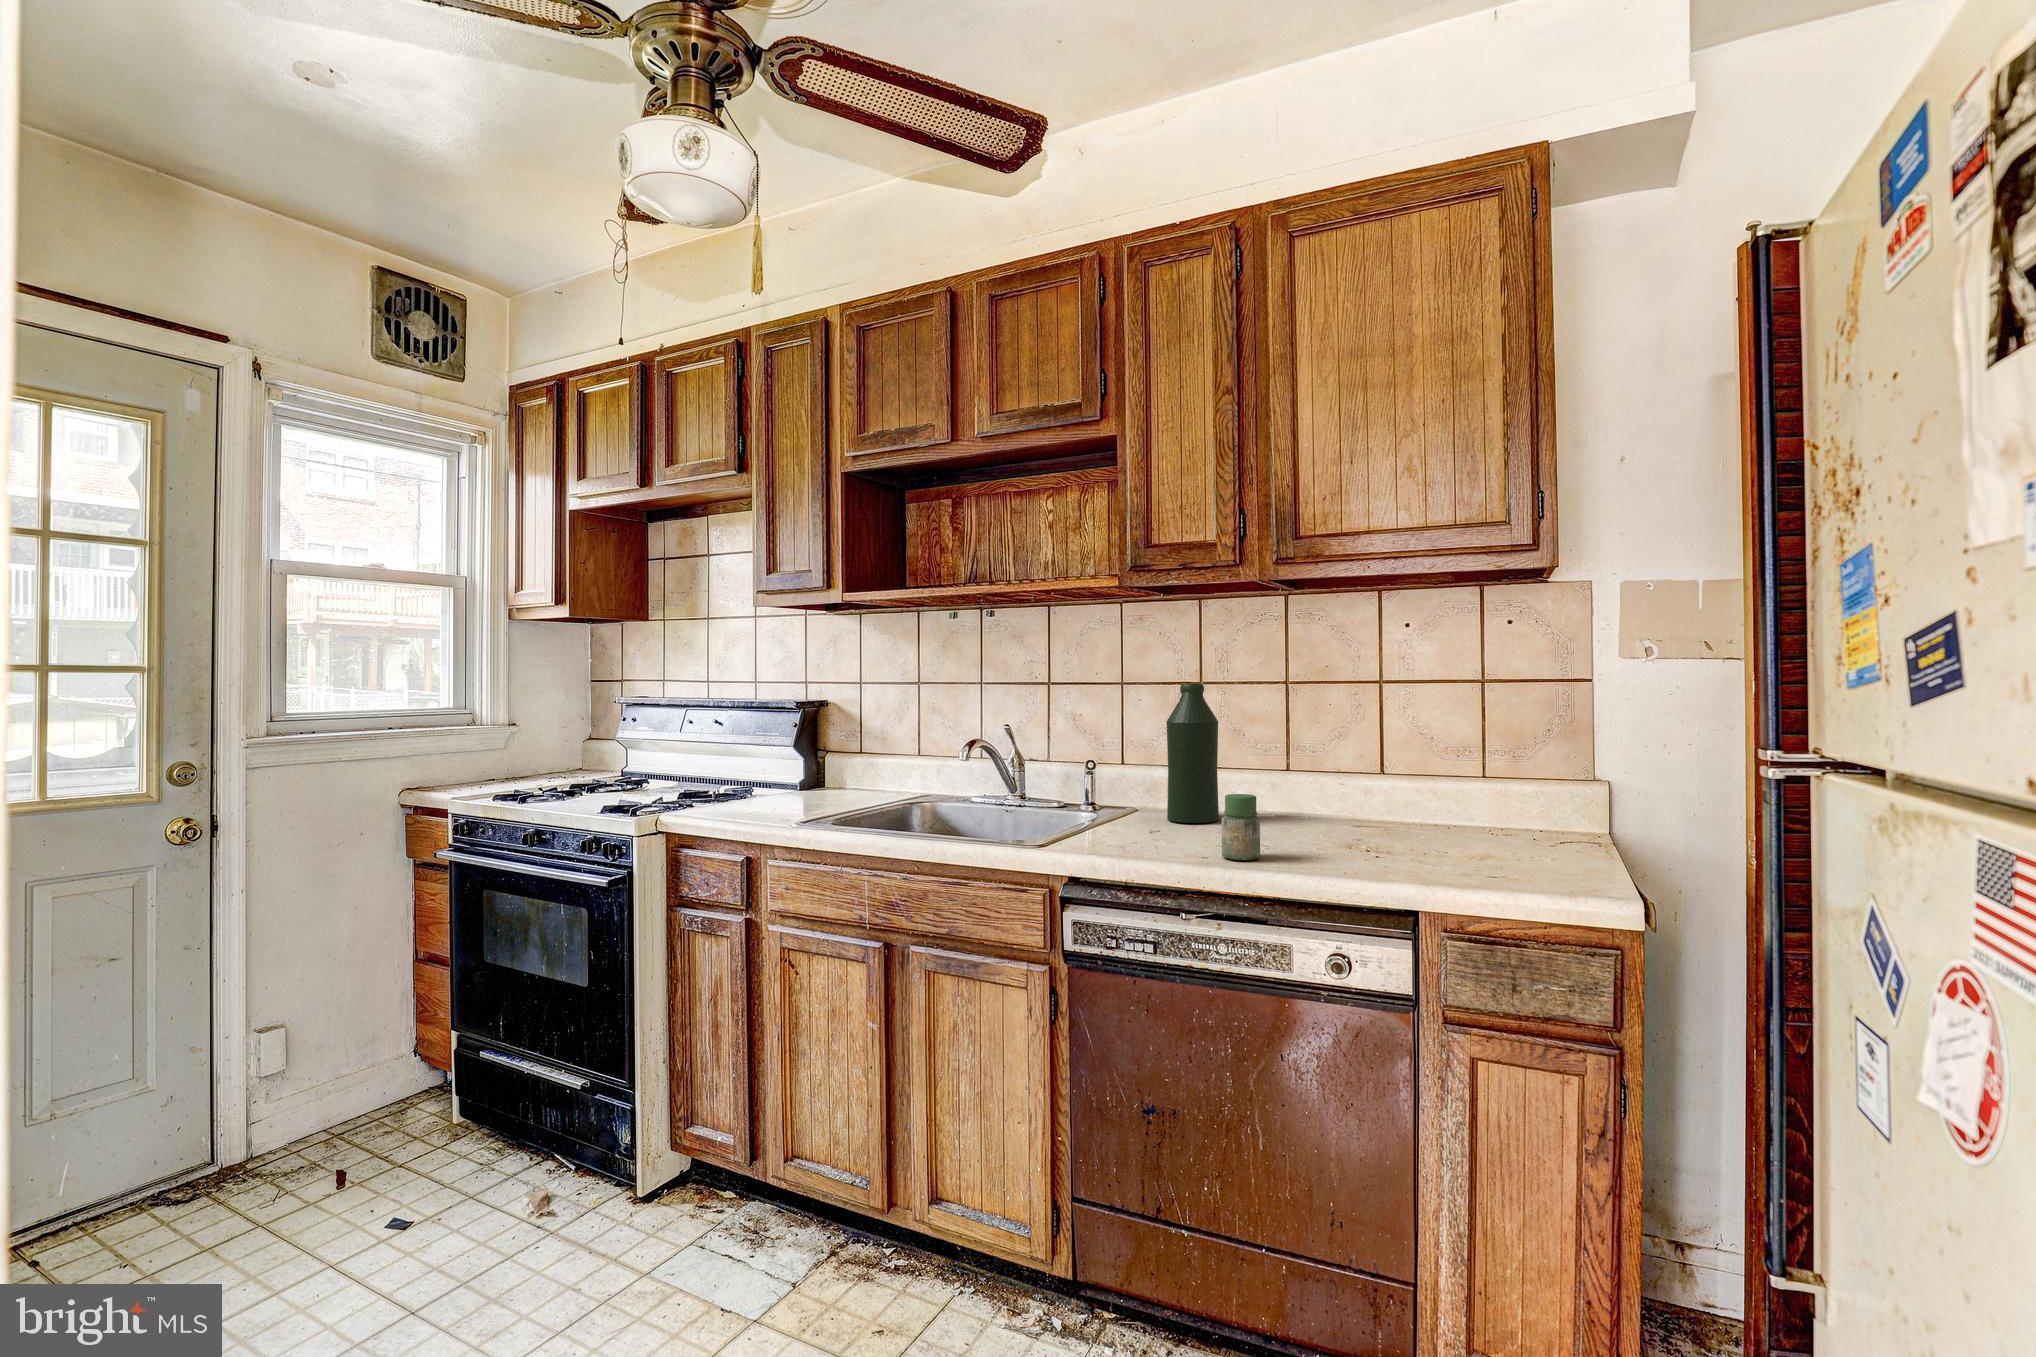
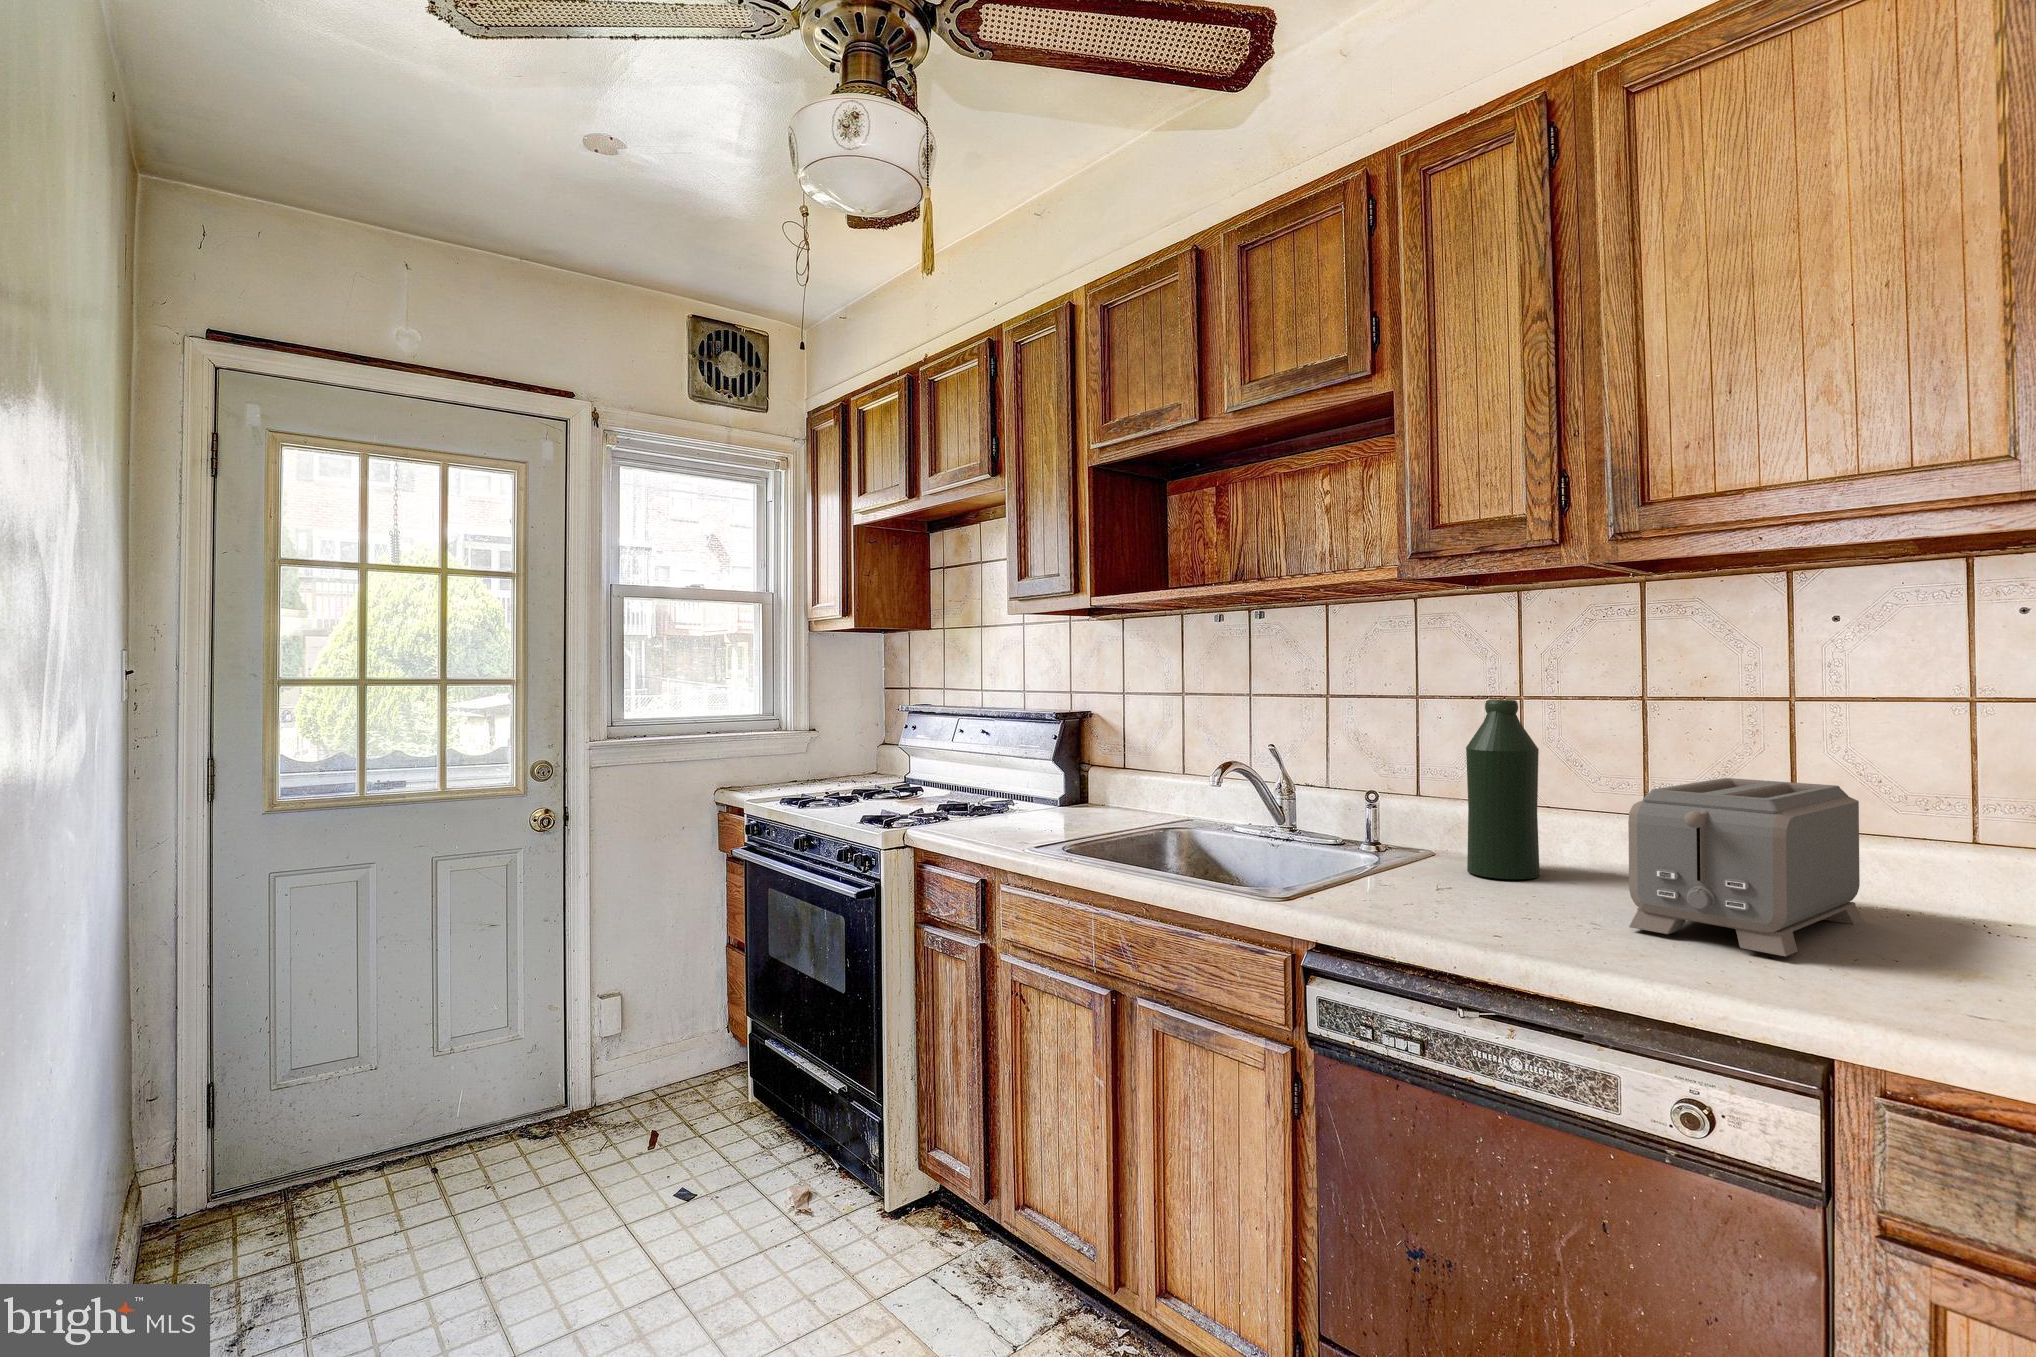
toaster: none [1288,738,1425,855] -> present [1628,778,1863,956]
jar: present [1222,794,1260,860] -> none [1523,853,1580,945]

